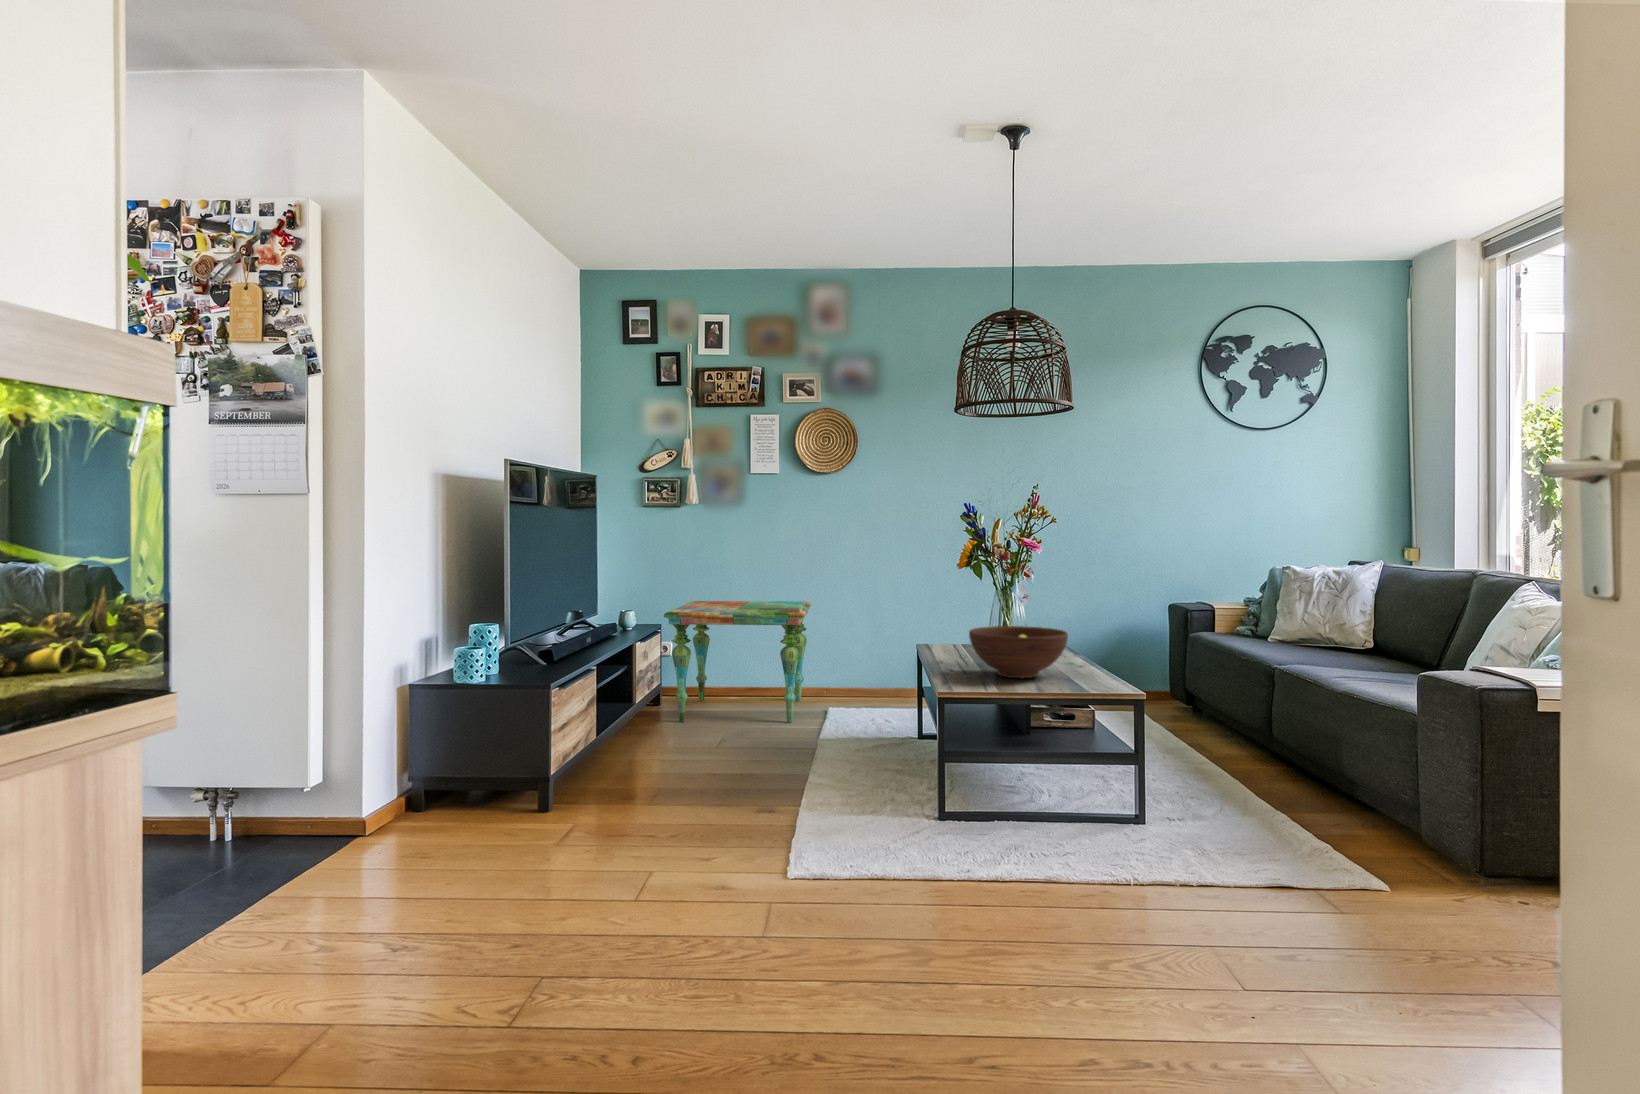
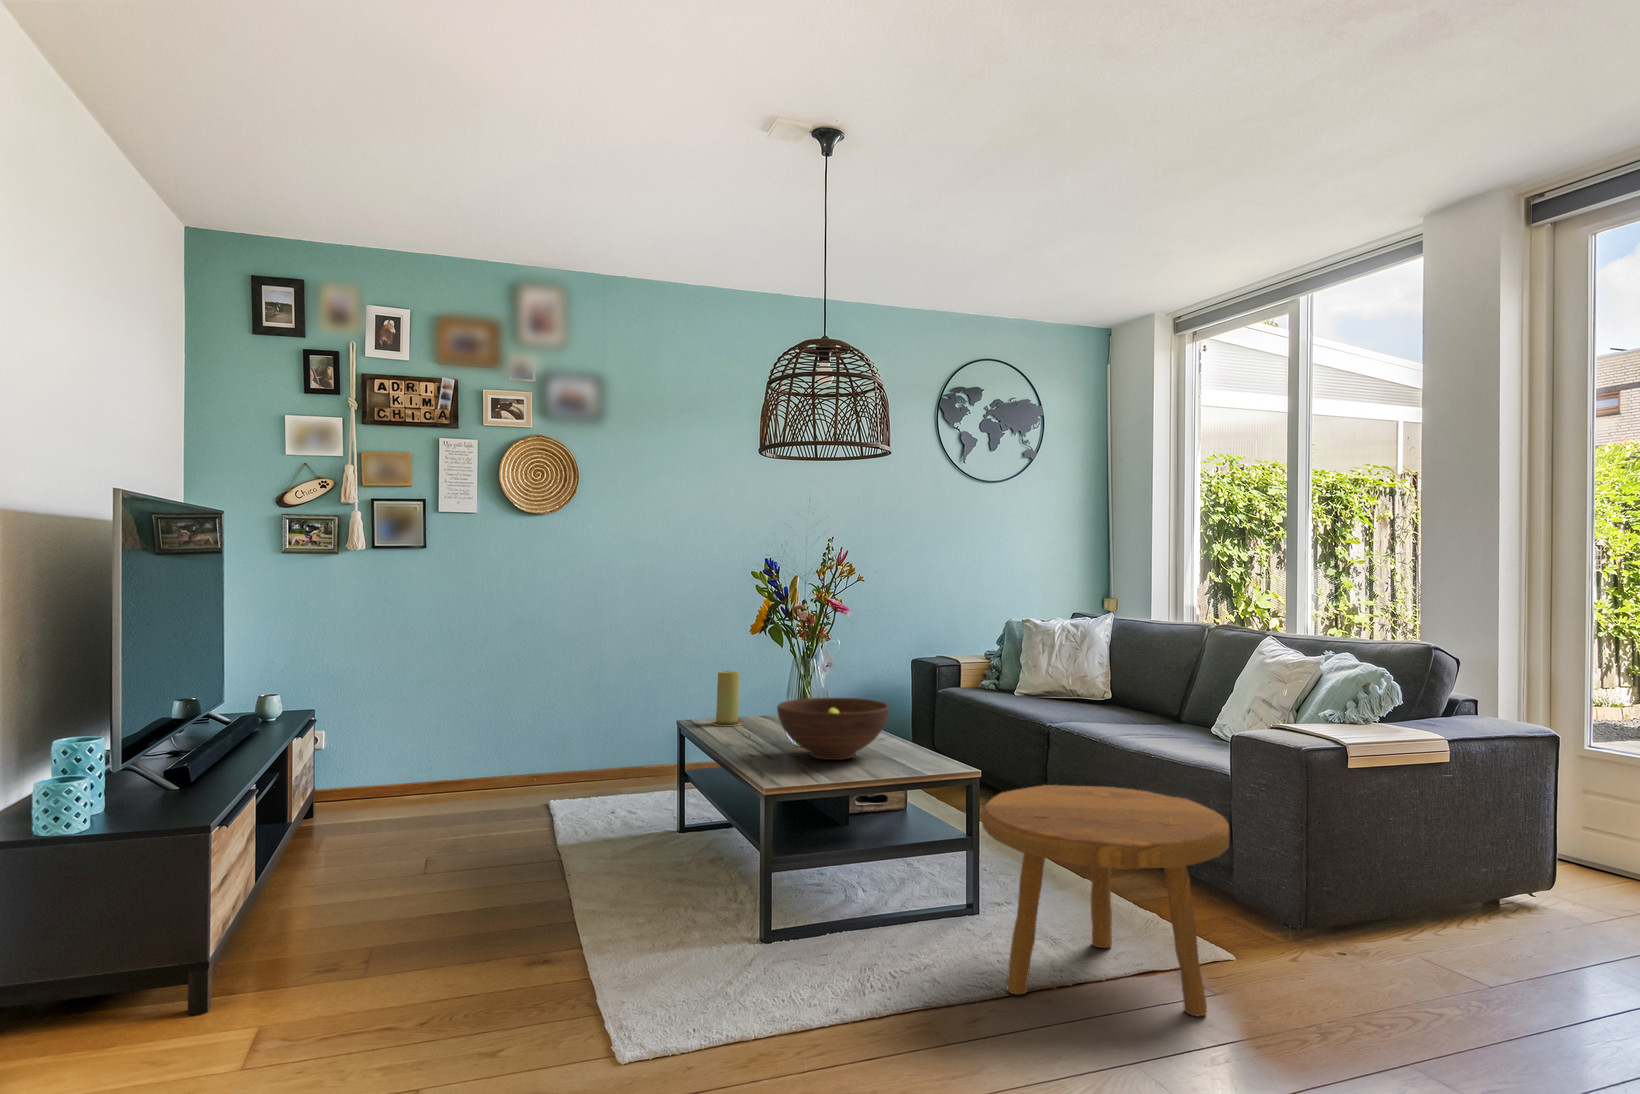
side table: present [664,601,811,723] -> none [329,671,525,841]
candle: none [944,604,970,650] -> present [712,671,742,726]
footstool: none [1111,710,1349,923] -> present [982,785,1229,1017]

